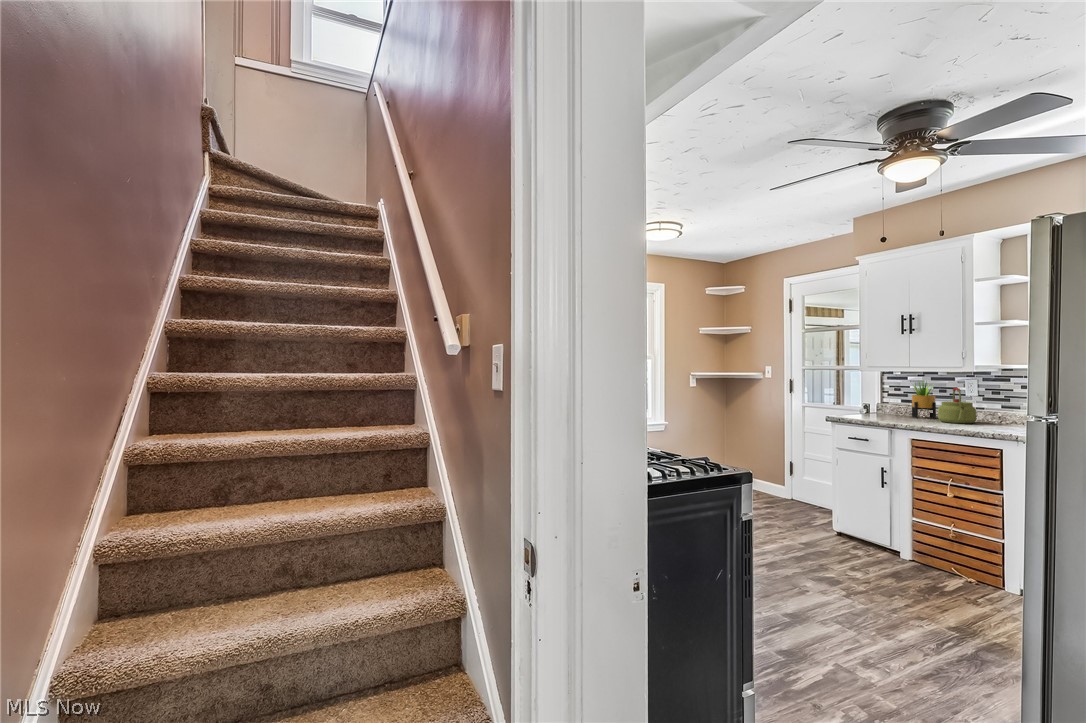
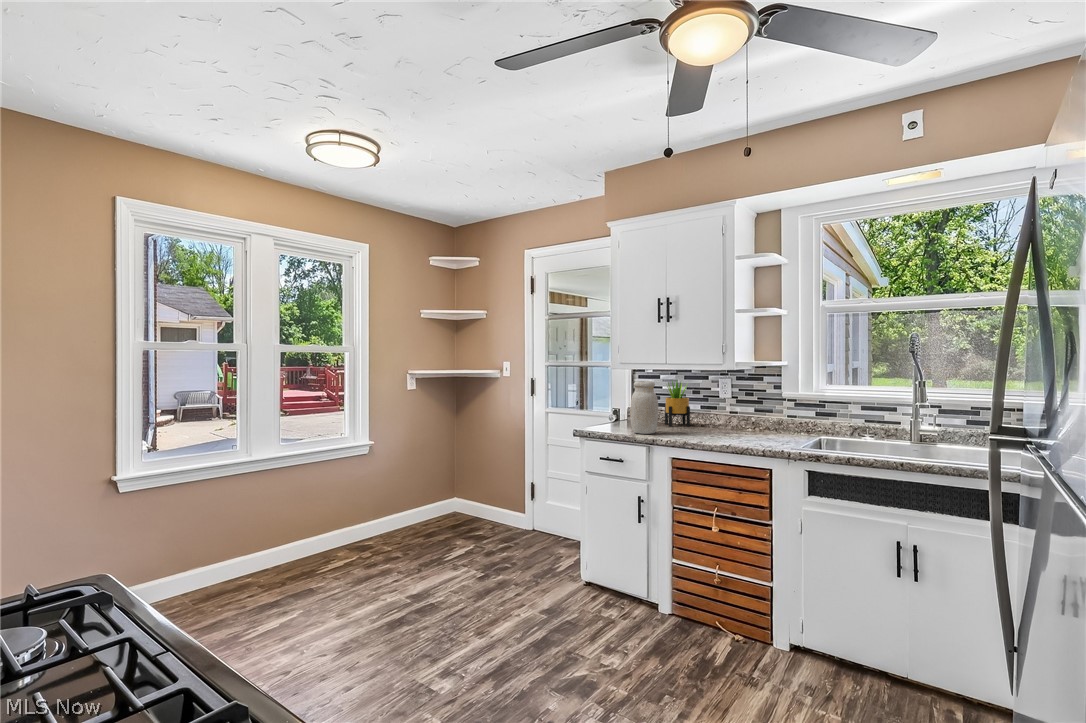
jar: none [875,381,901,421] -> present [630,381,658,434]
kettle: present [938,388,976,423] -> none [695,388,733,432]

